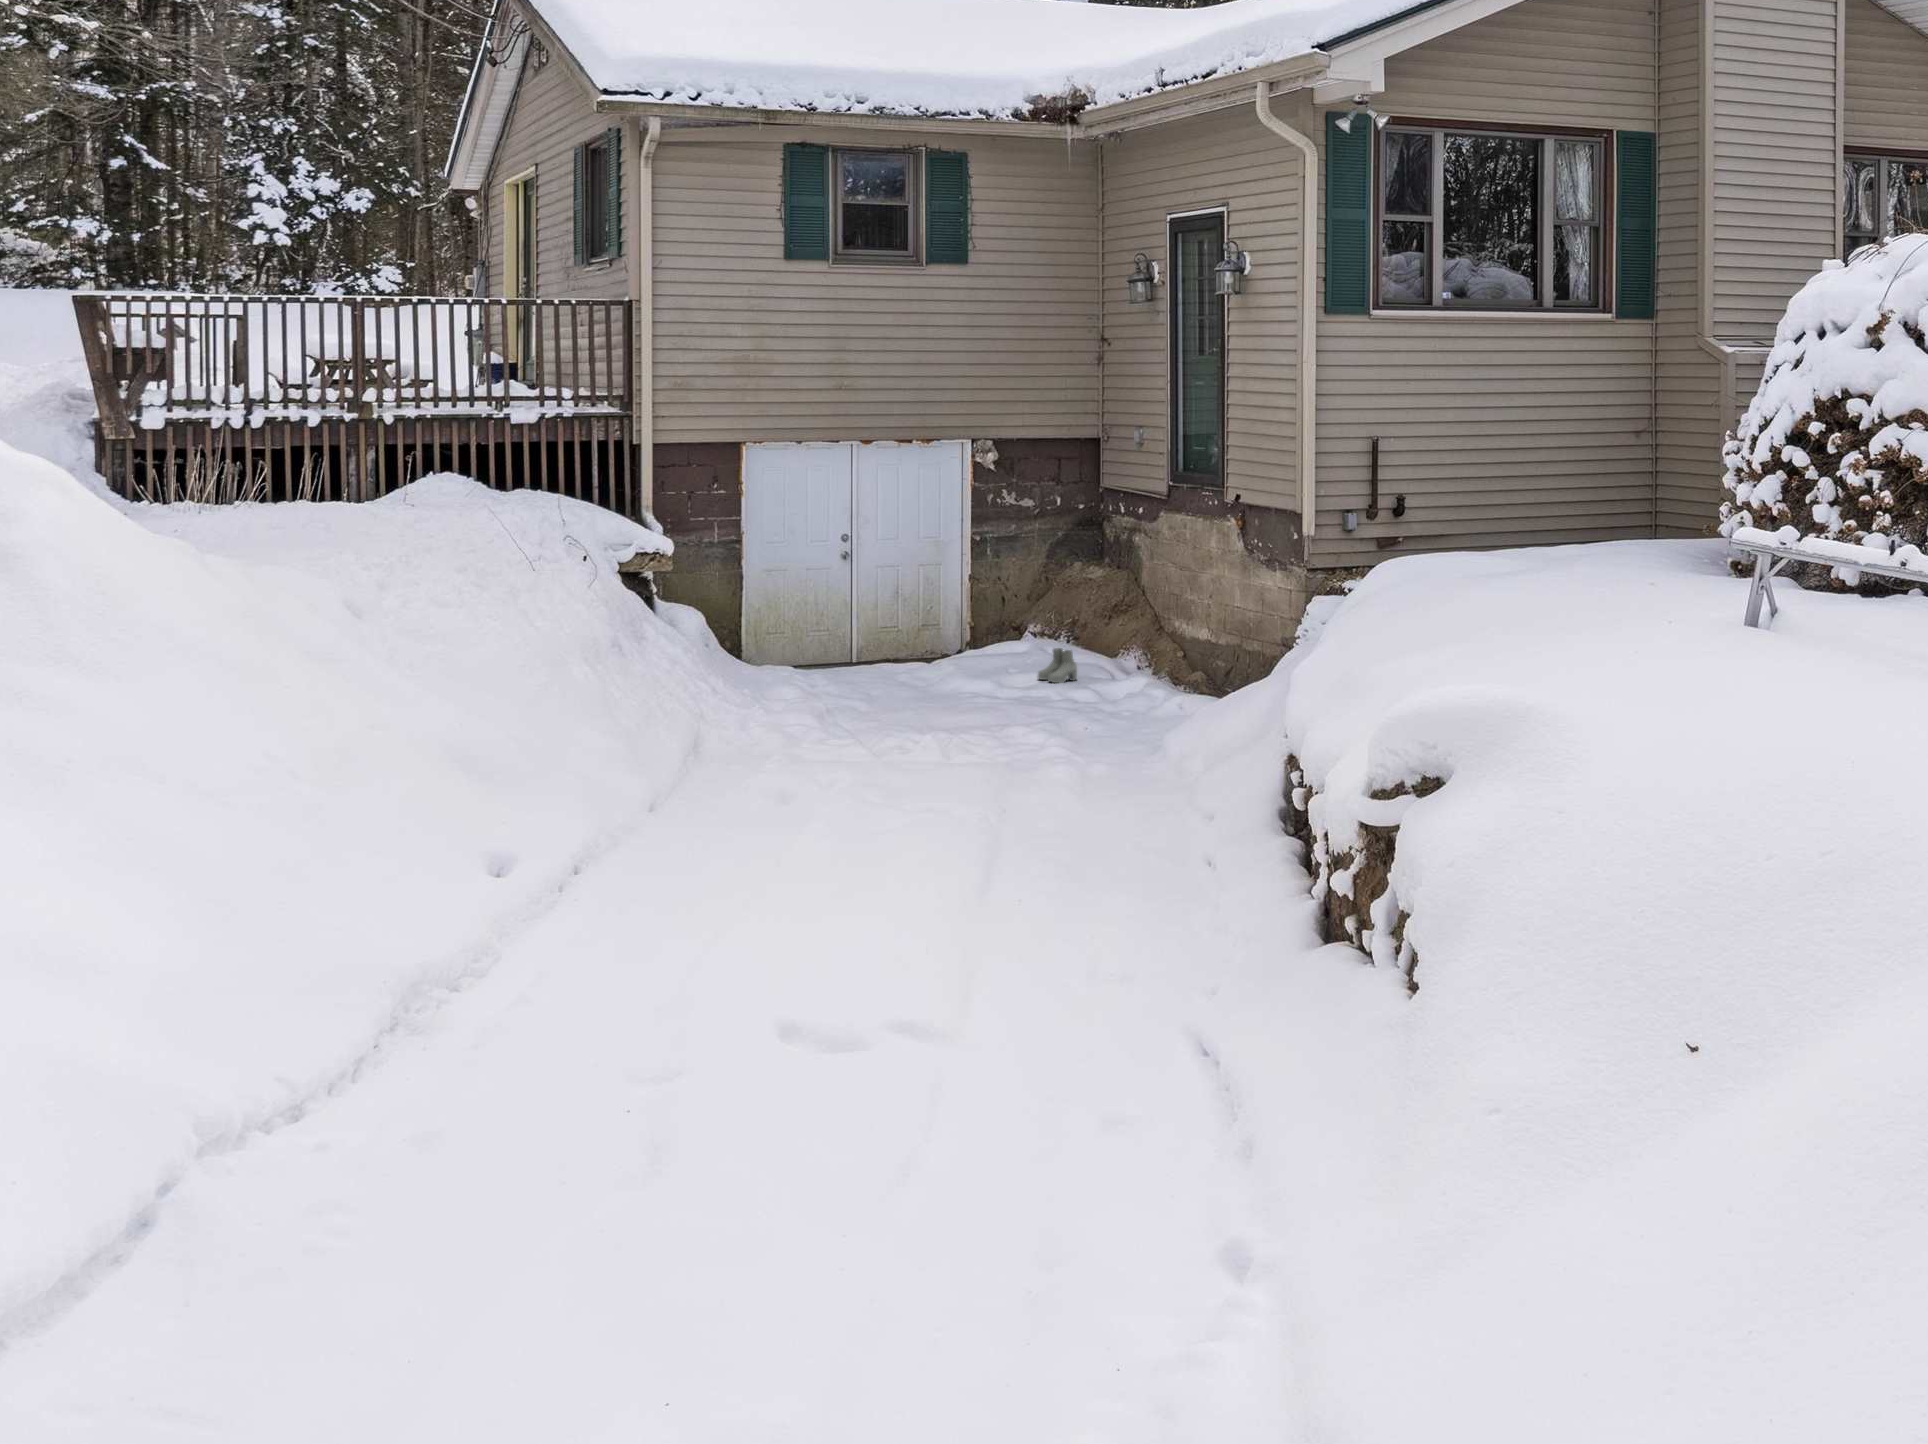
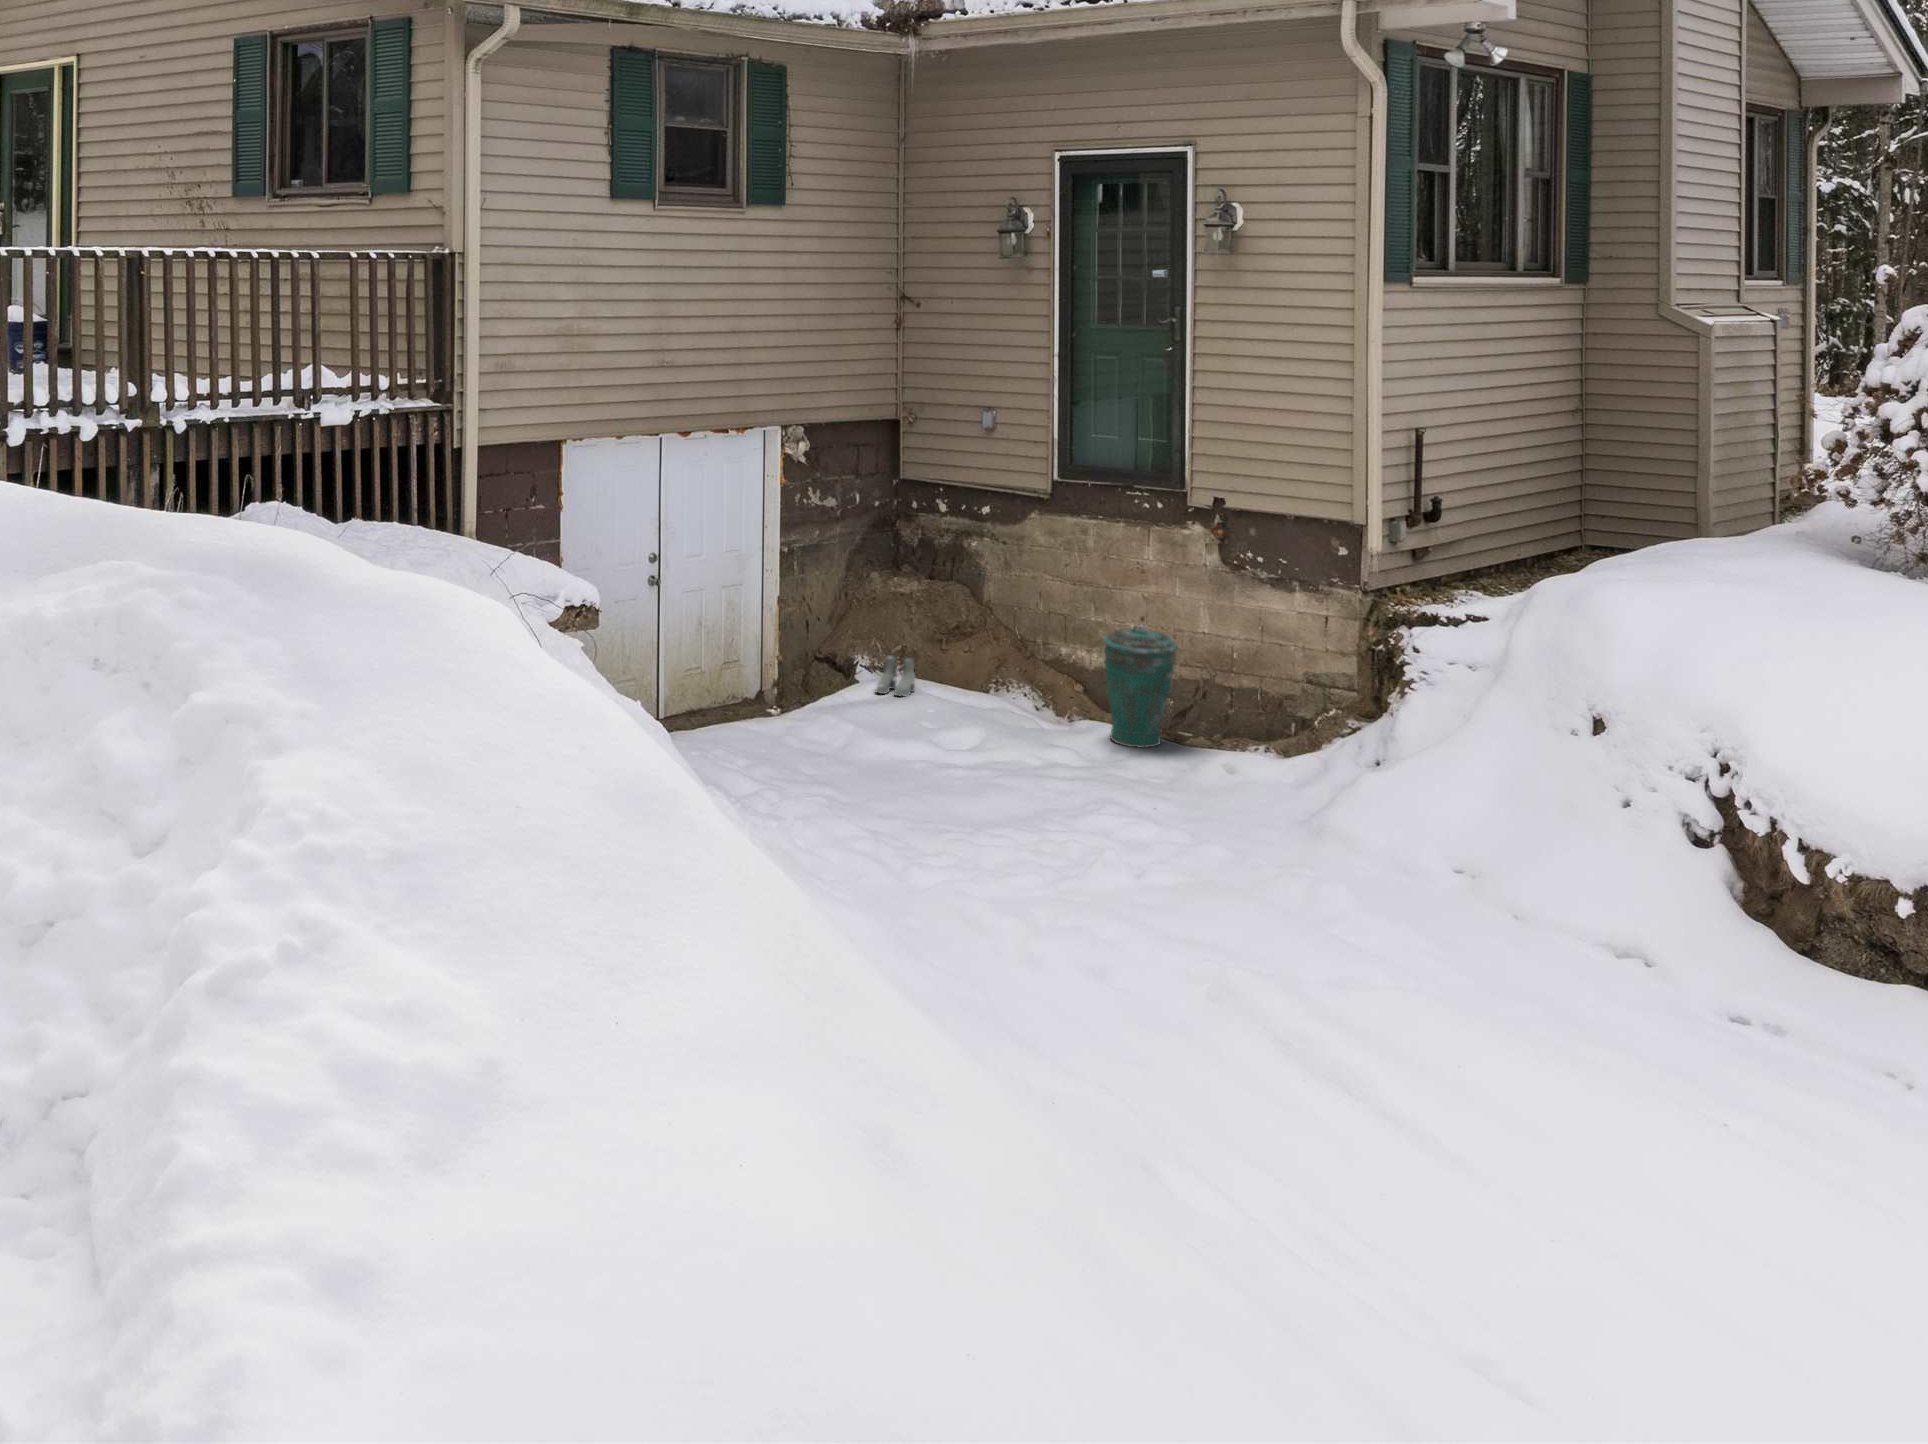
trash can: none [1119,620,1184,727] -> present [1103,627,1178,748]

